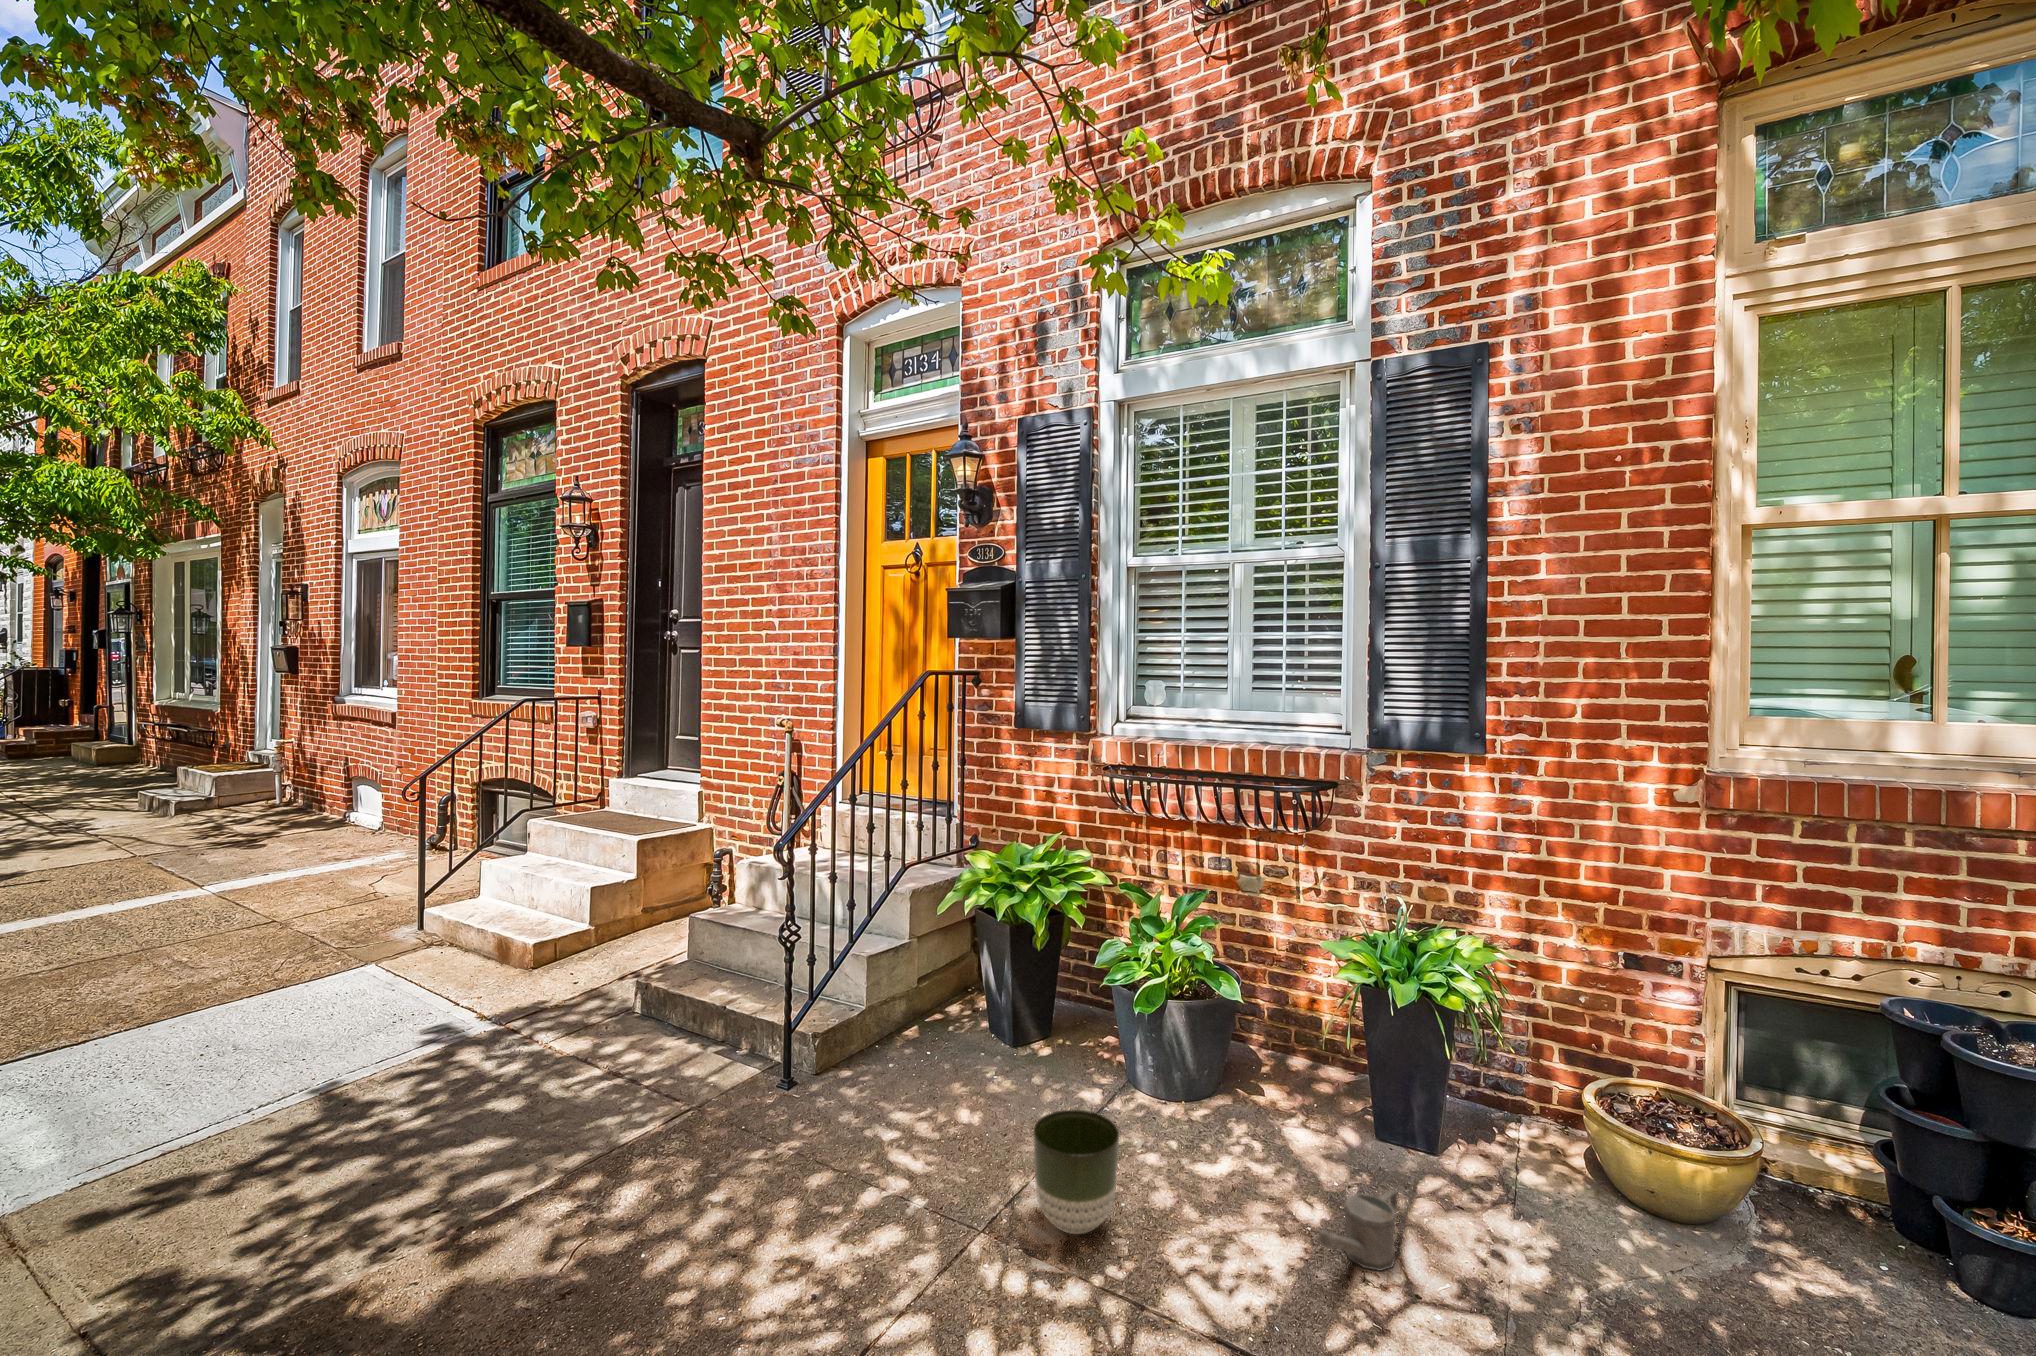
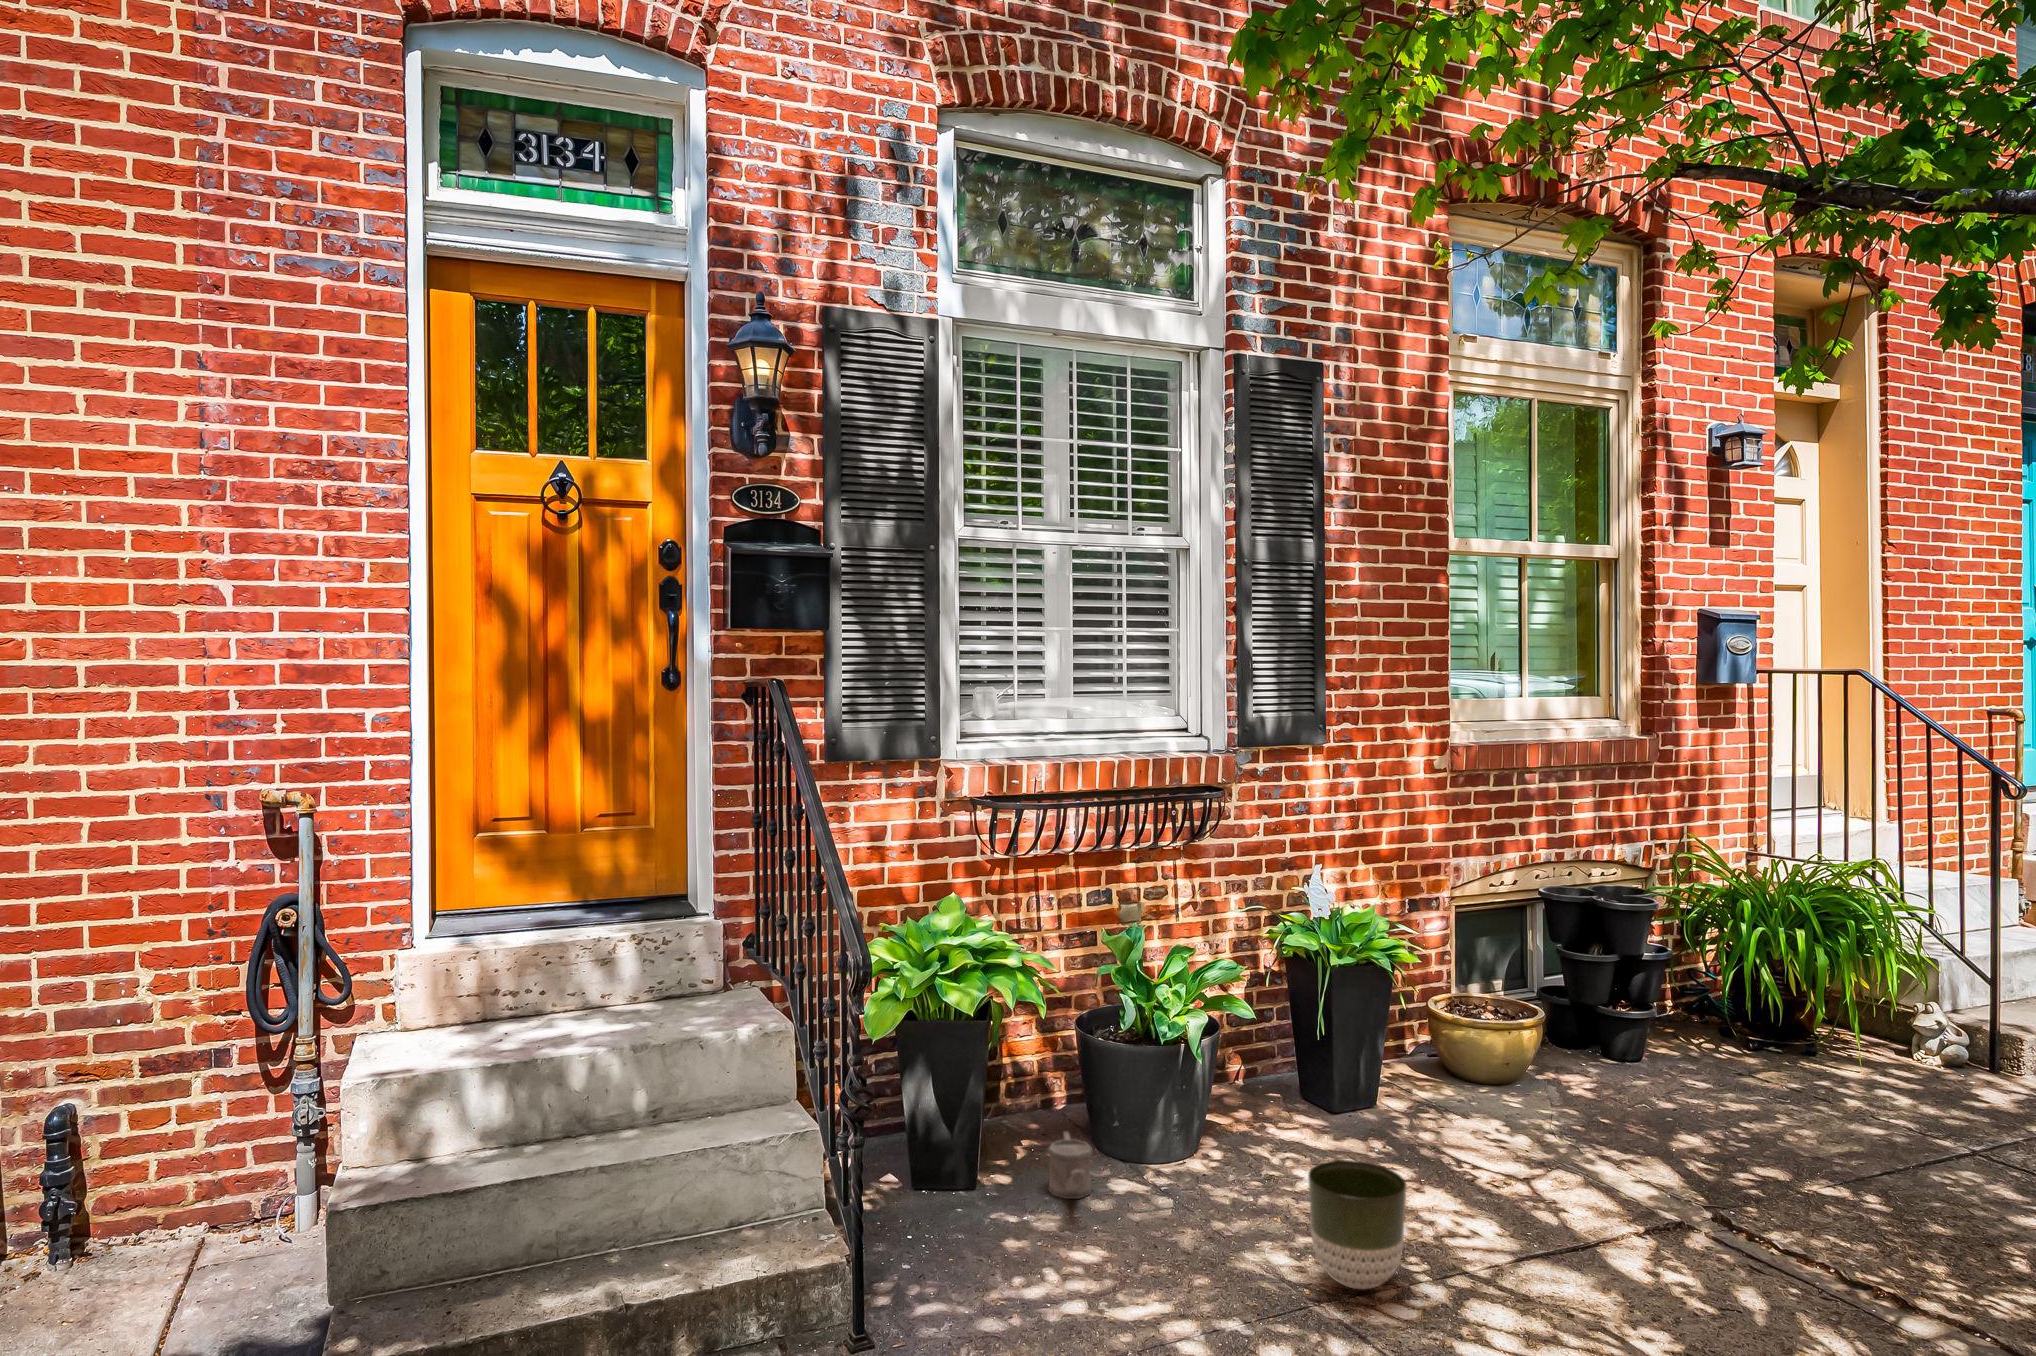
watering can: present [1319,1190,1397,1271] -> present [1048,1132,1093,1199]

